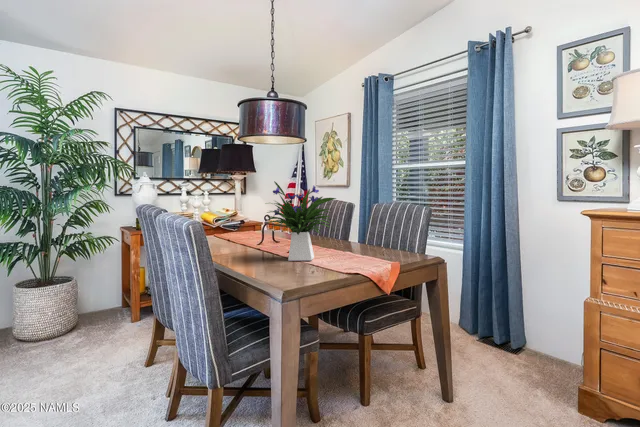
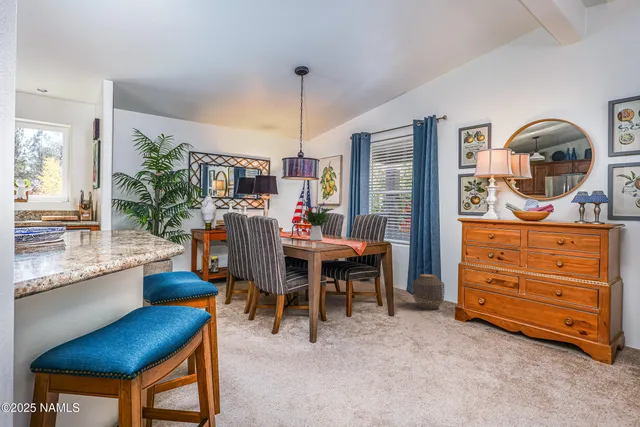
woven basket: none [475,305,535,370] -> present [413,274,444,309]

